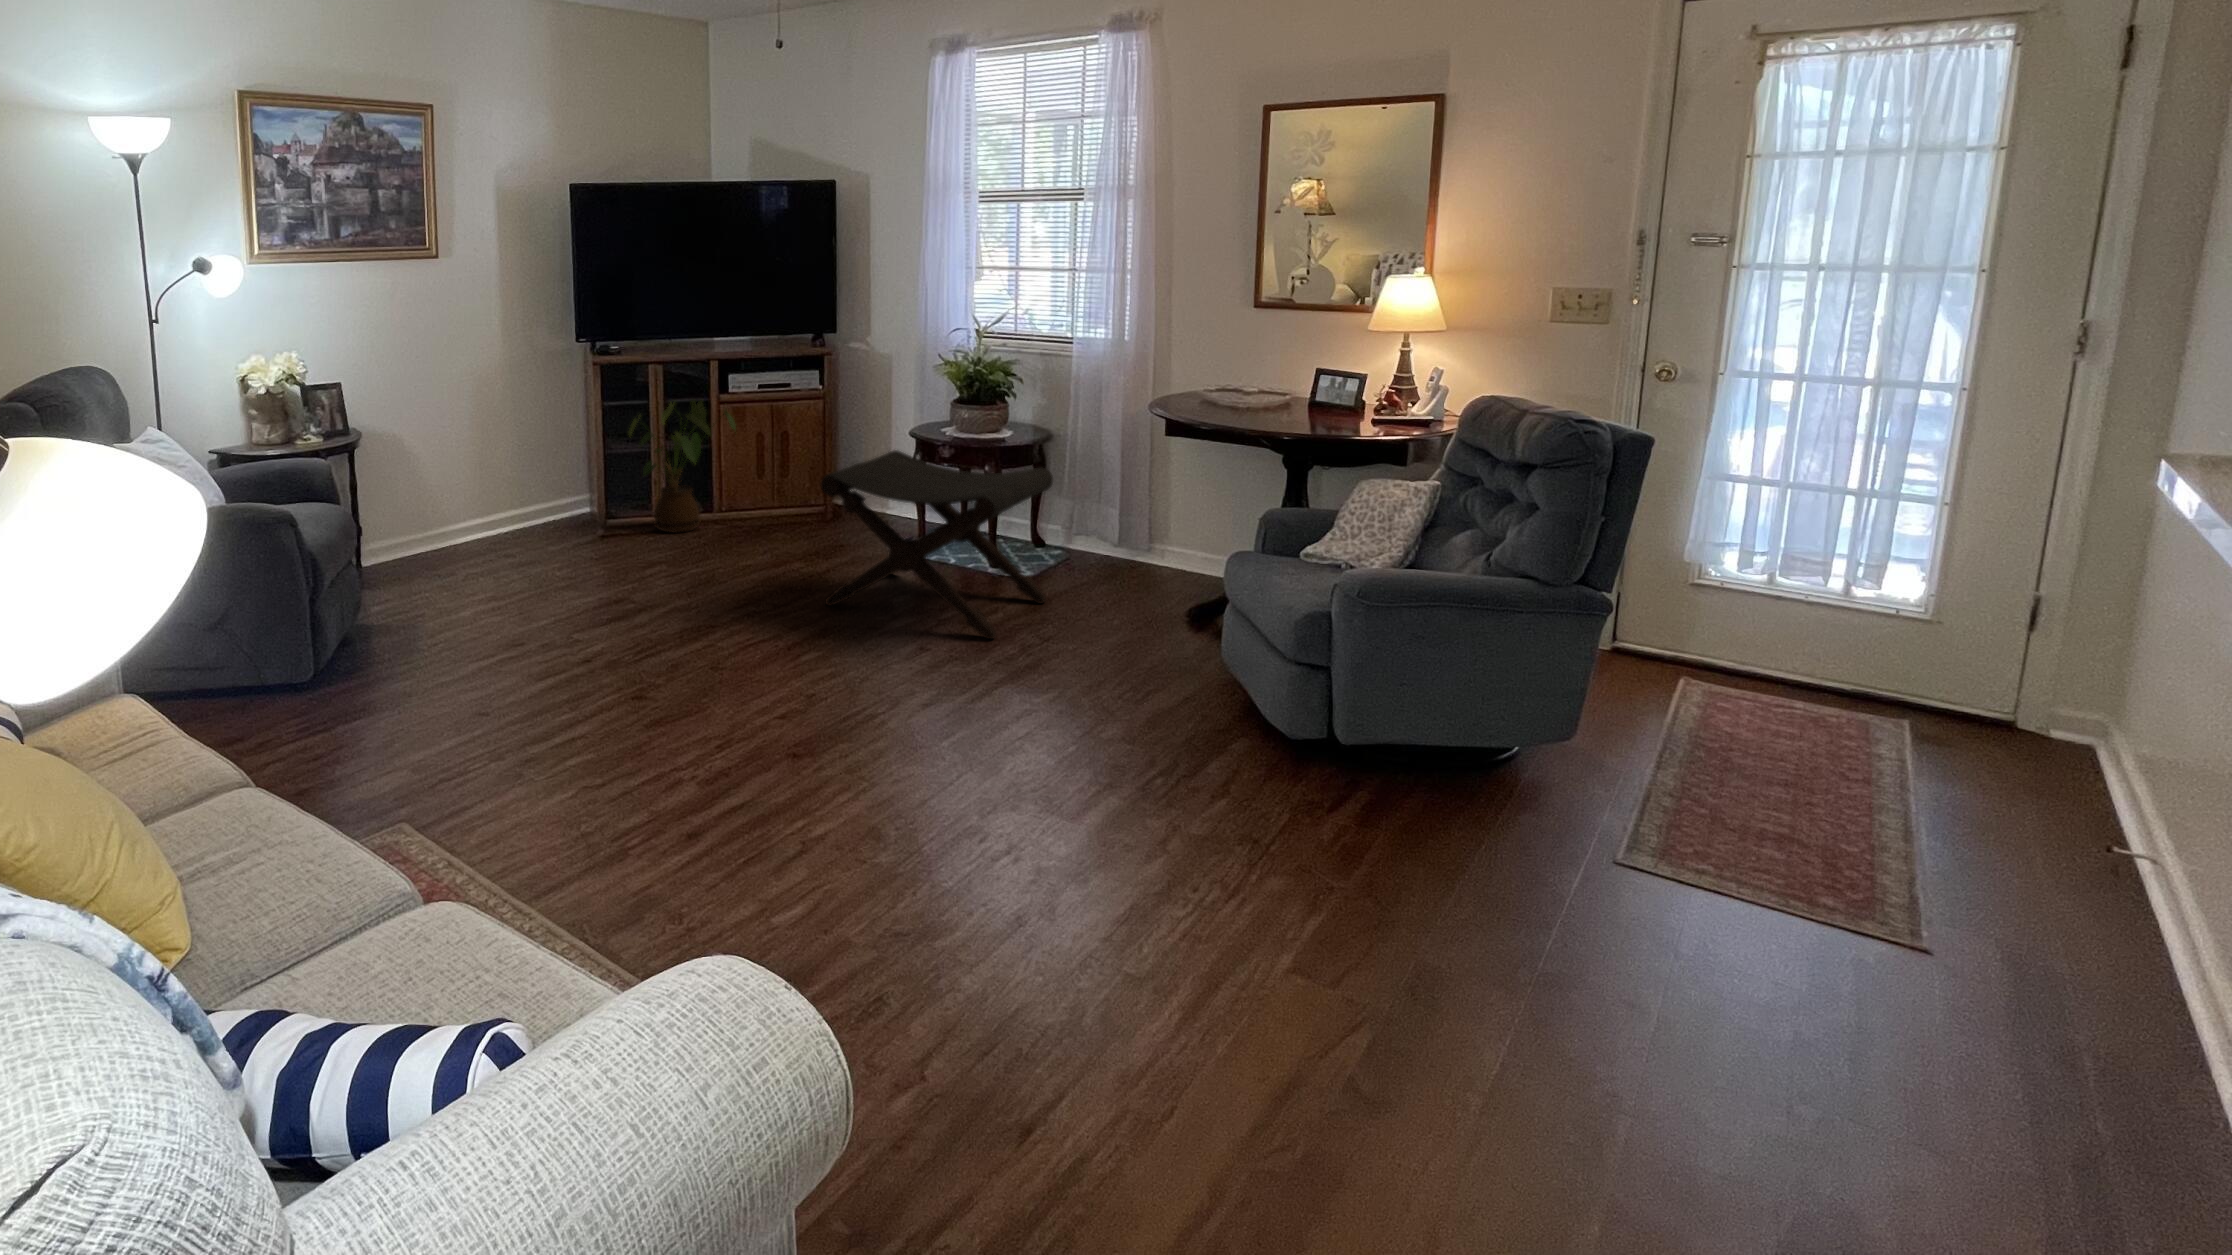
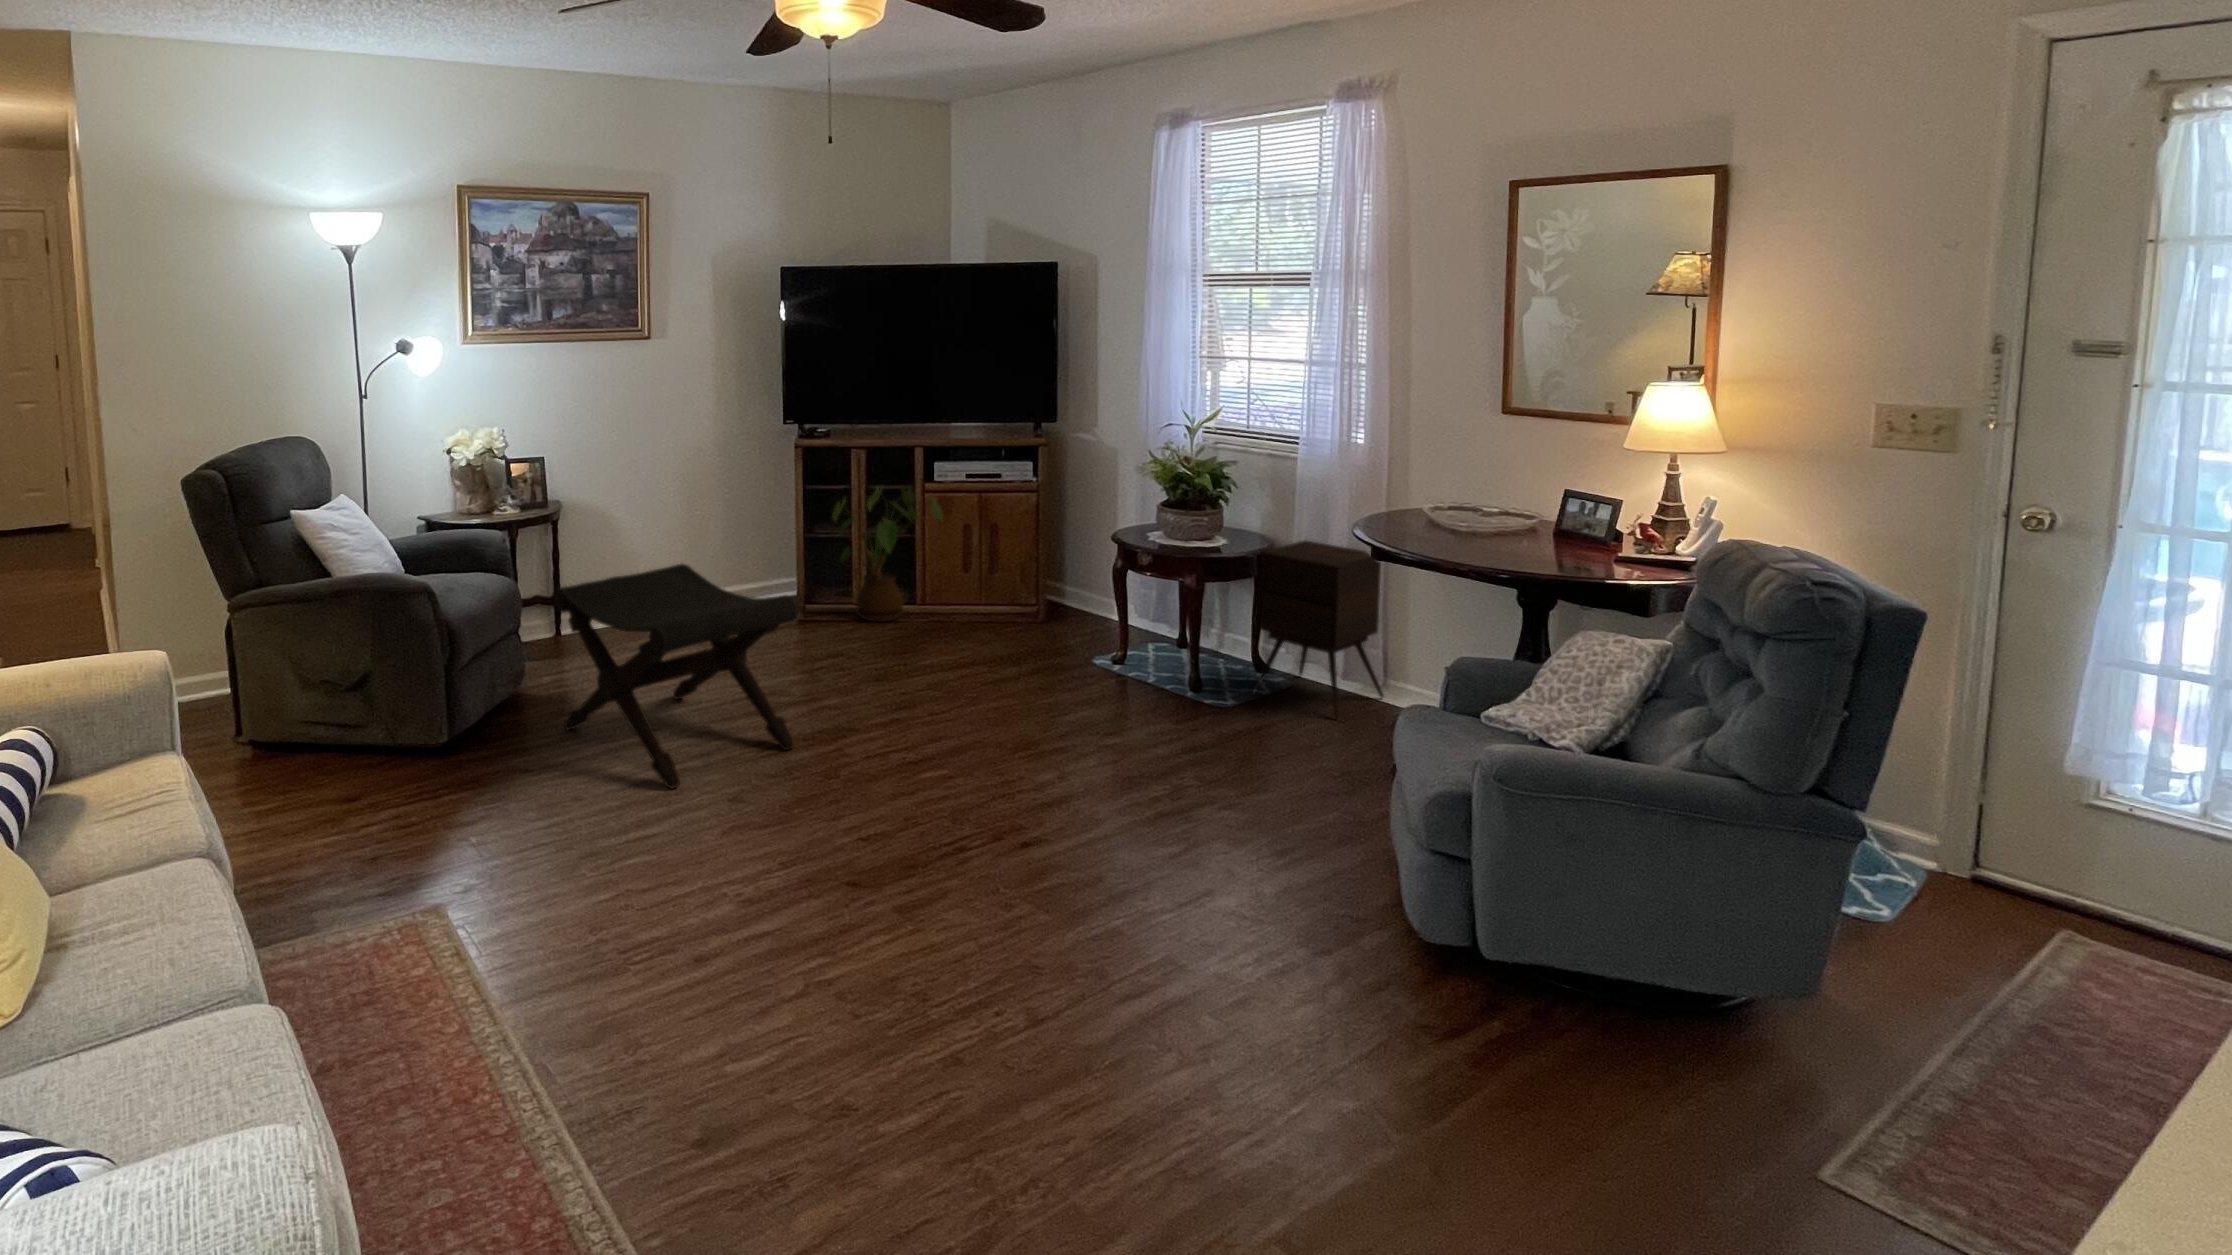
side table: none [1044,429,1152,584] -> present [1252,541,1384,718]
footstool: present [821,450,1053,639] -> present [553,564,798,789]

